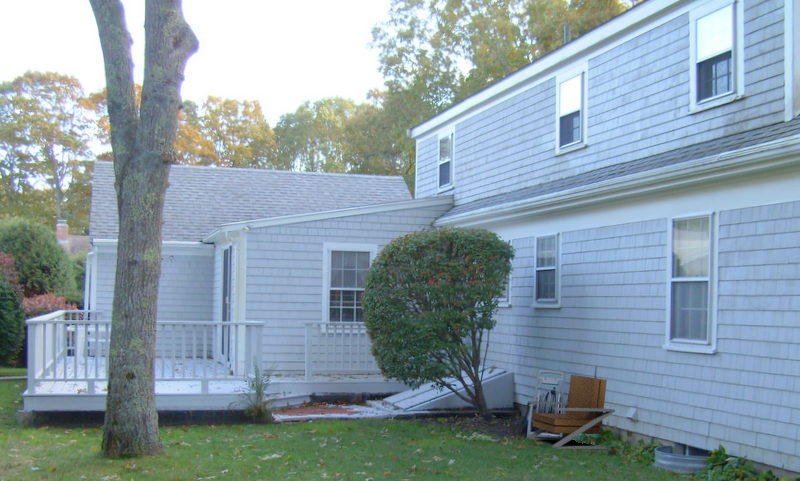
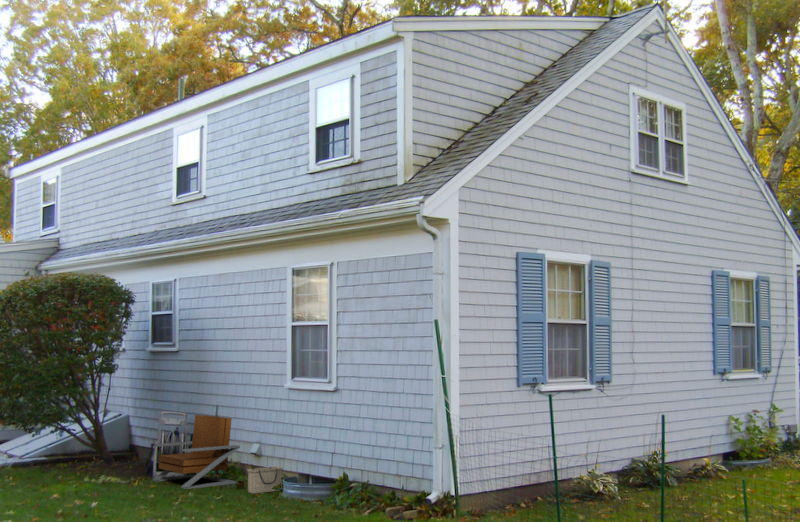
basket: none [618,434,658,460] -> present [247,467,283,494]

